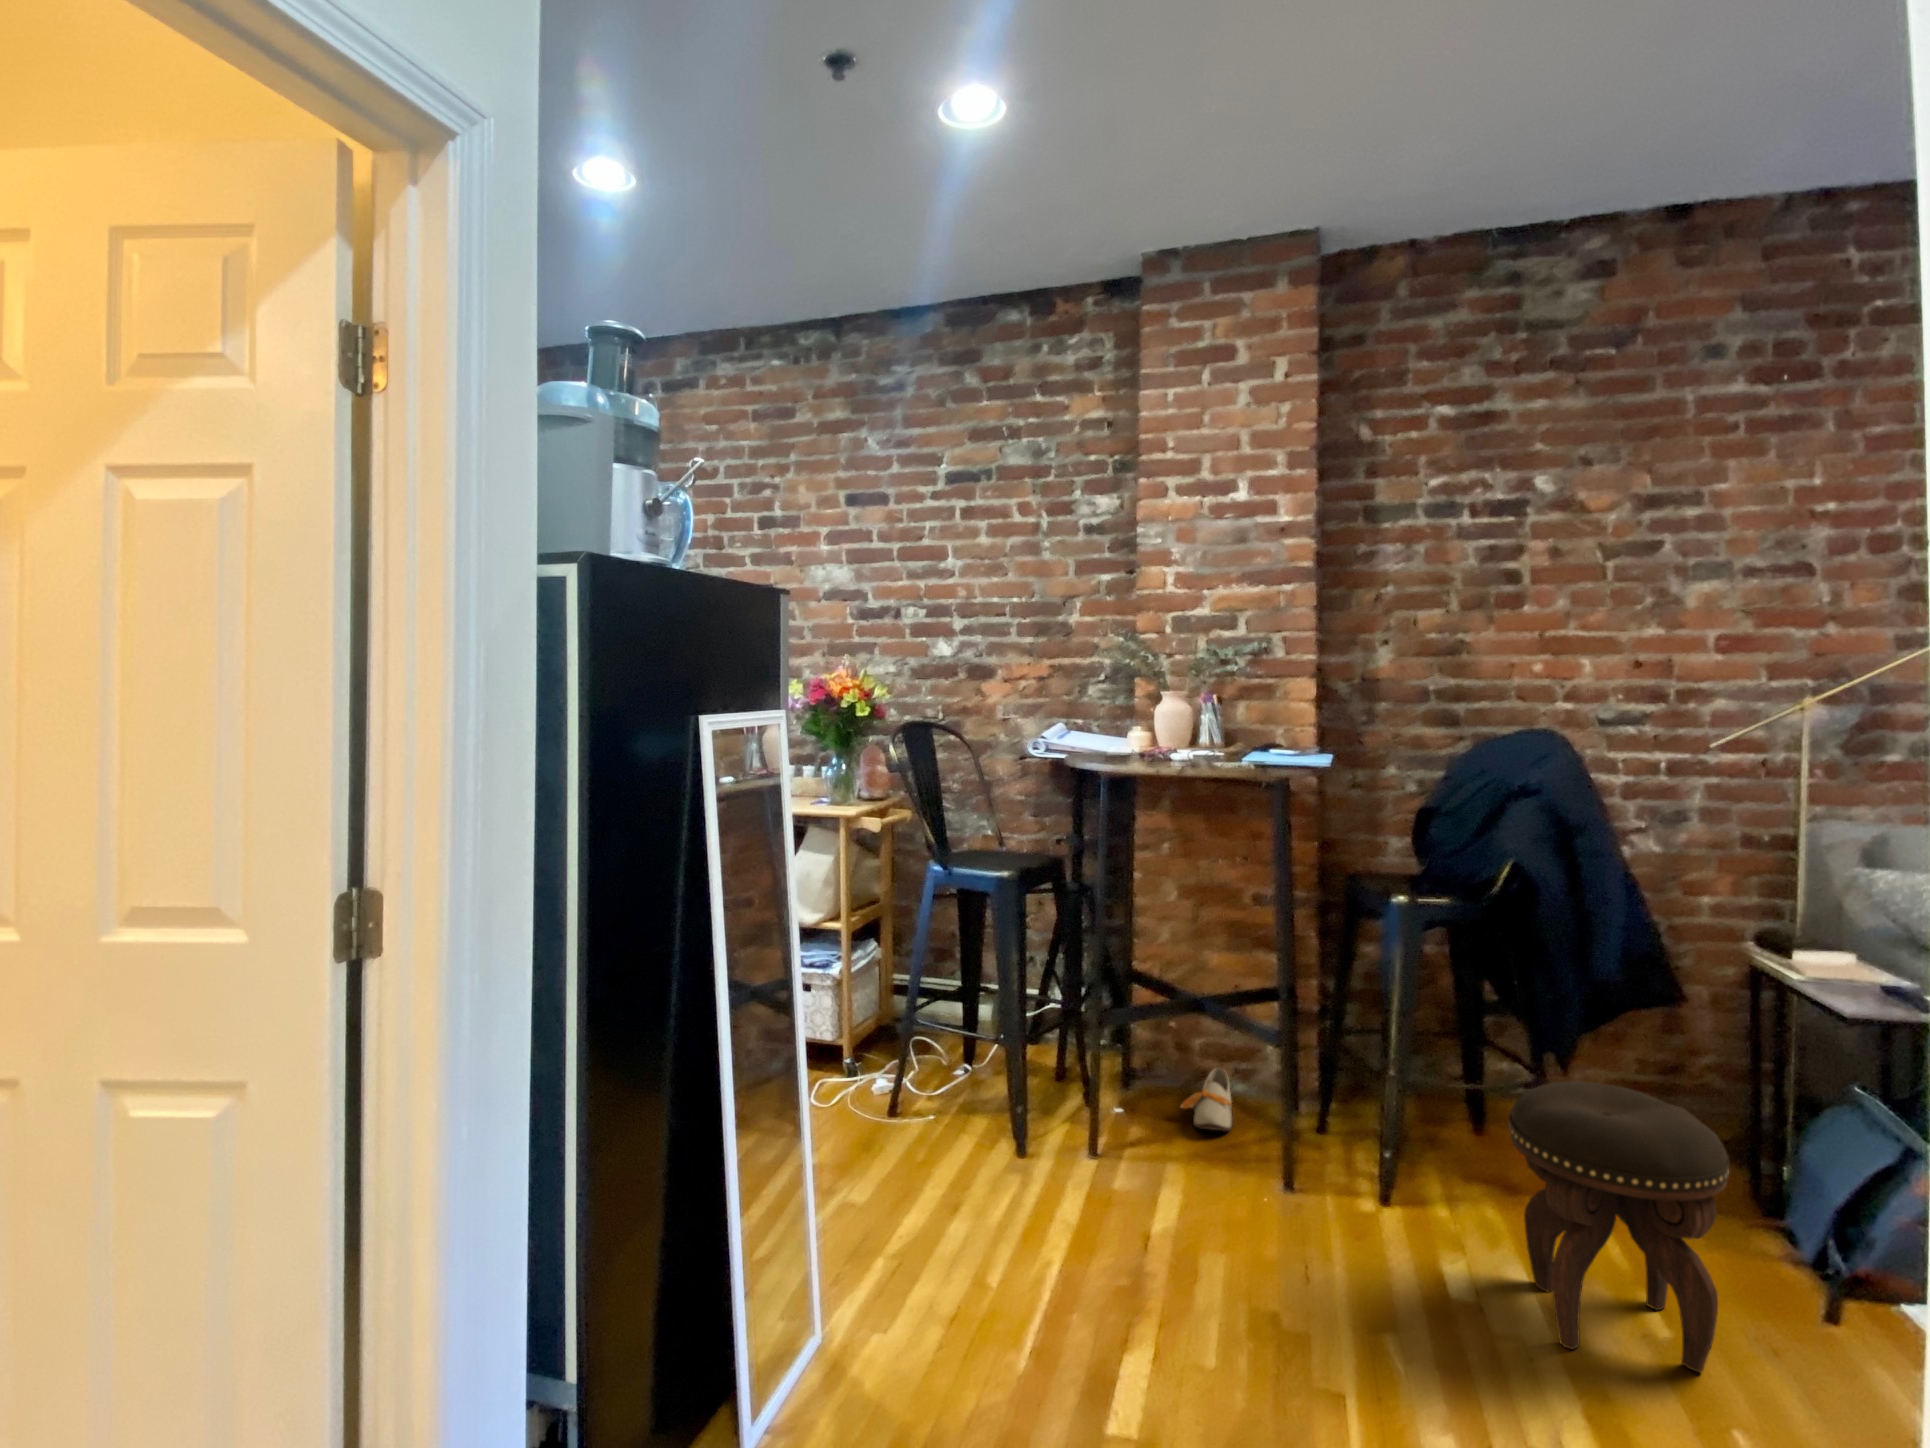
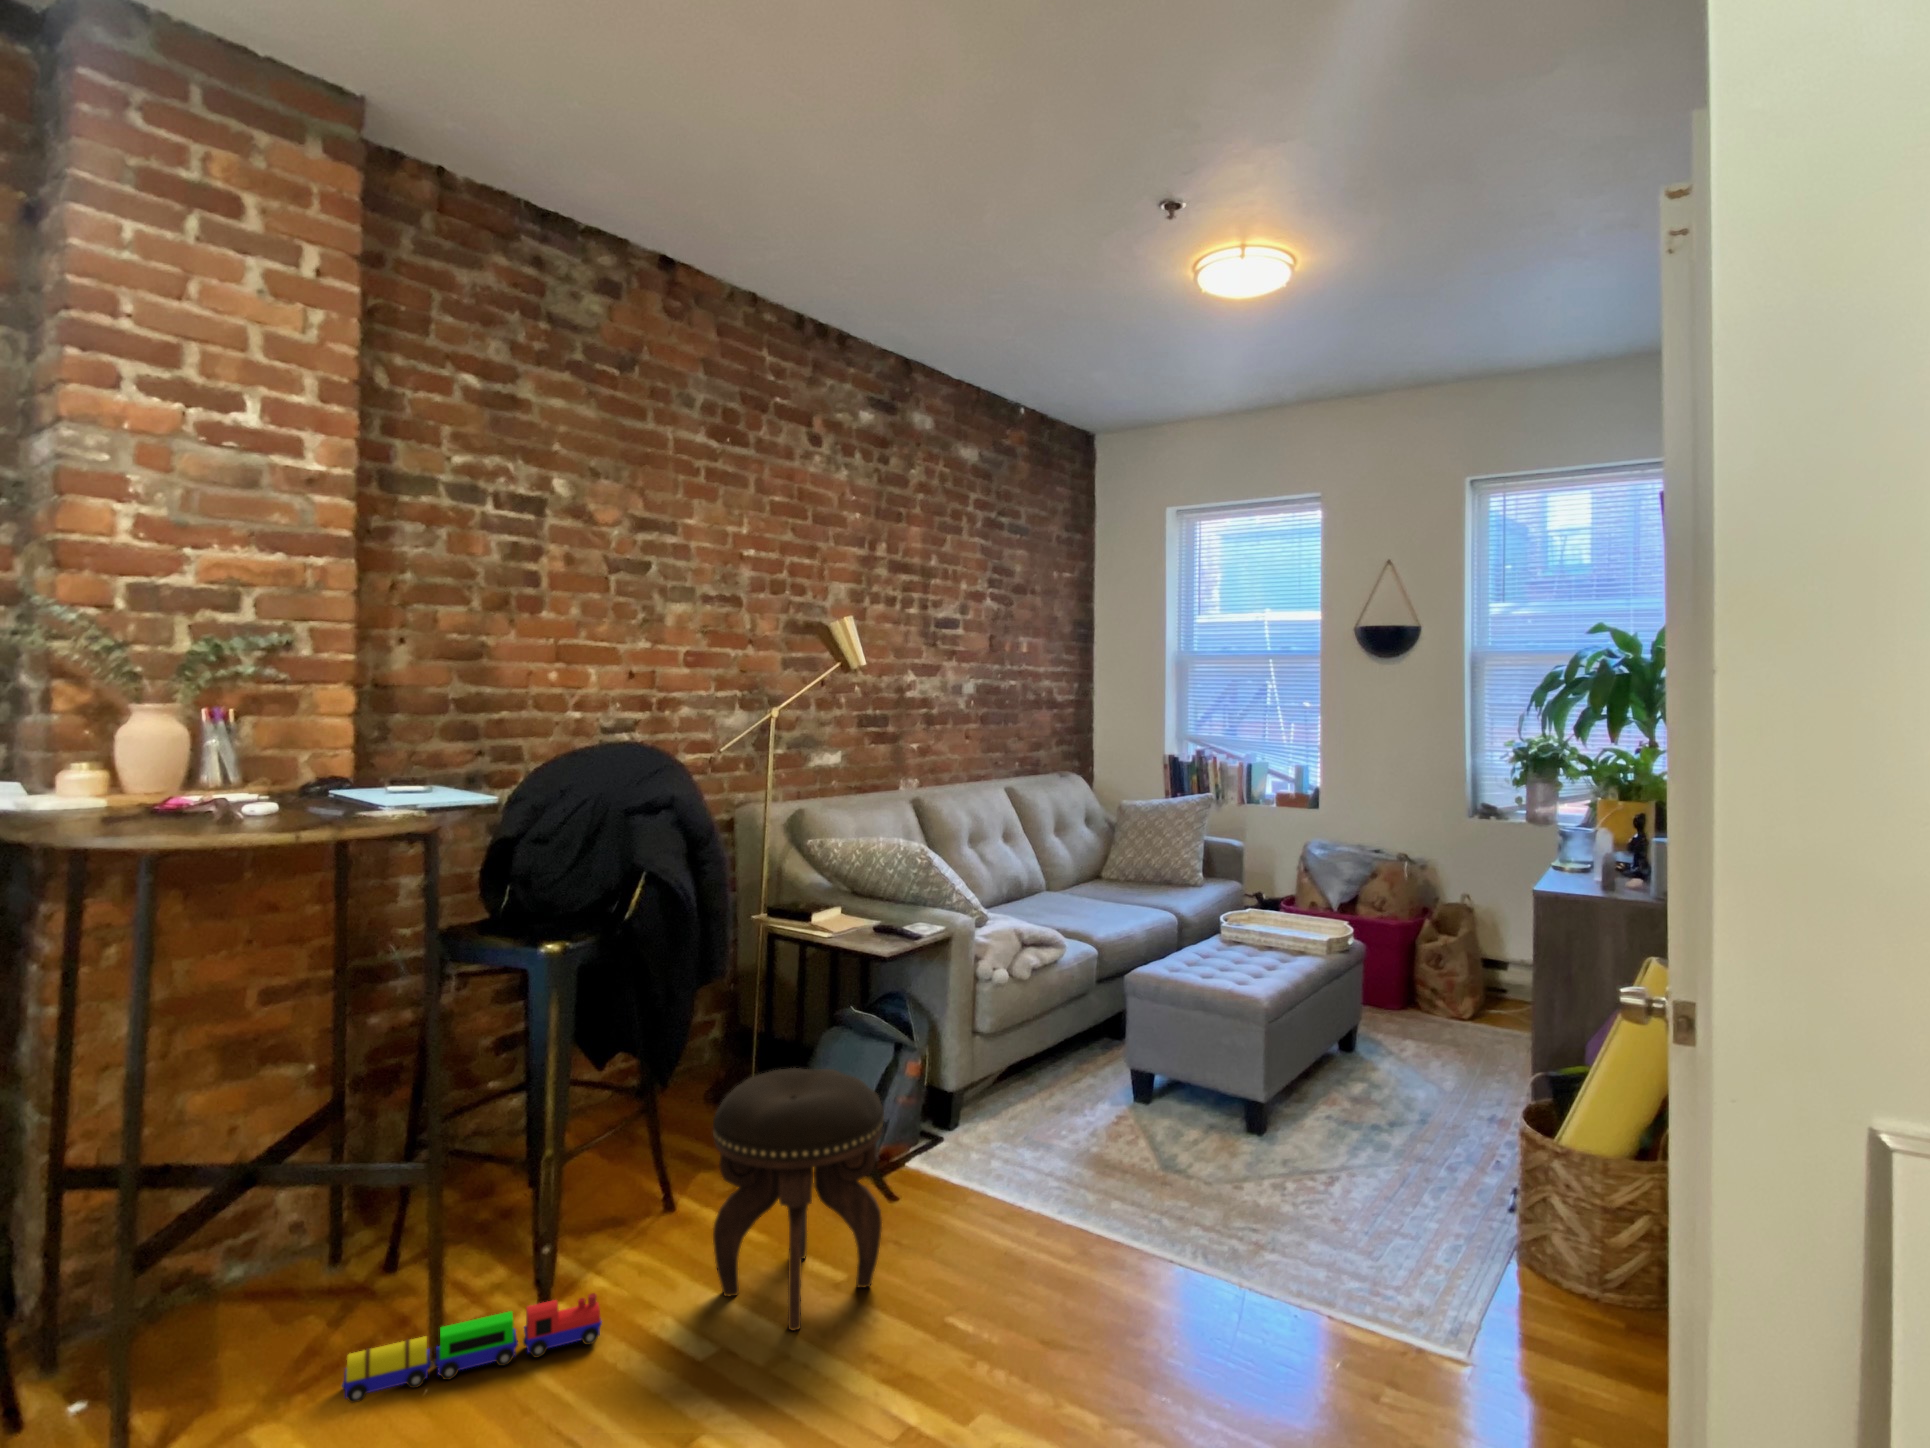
shoe: present [1180,1068,1233,1131] -> none [193,1257,289,1357]
toy train: none [1219,1152,1405,1245] -> present [342,1293,602,1403]

